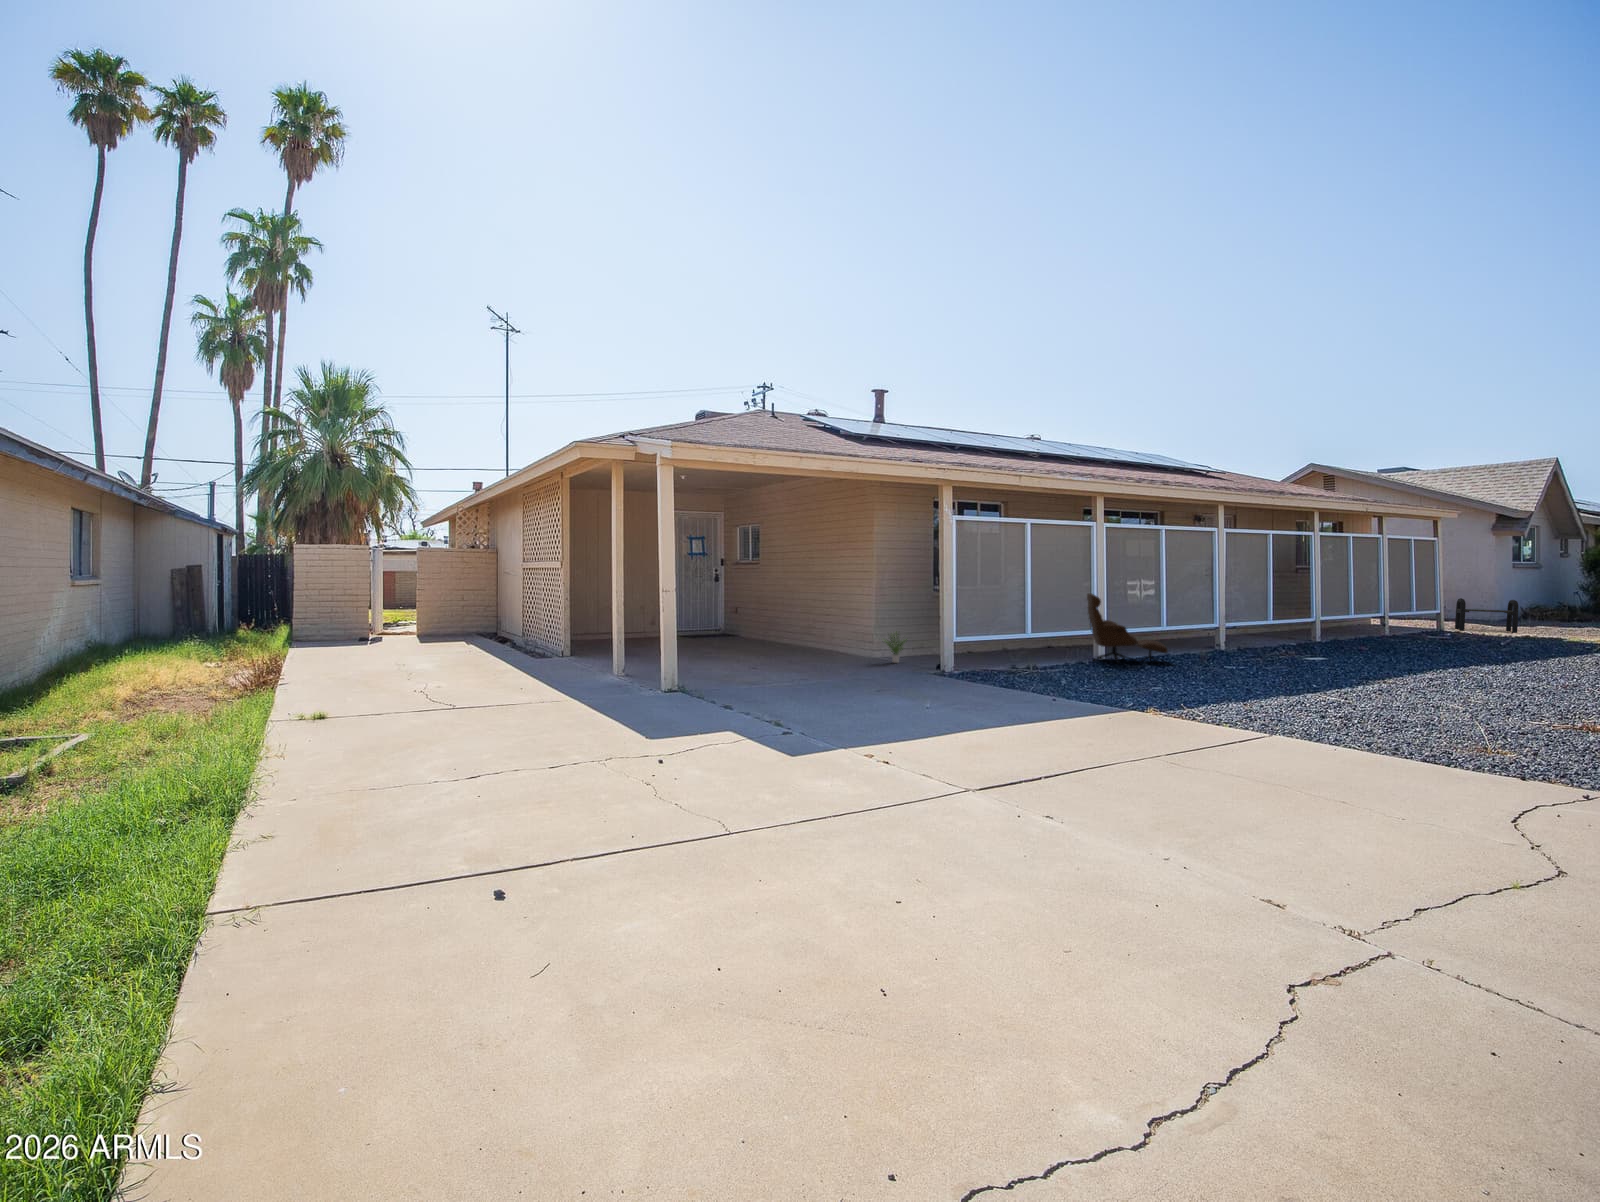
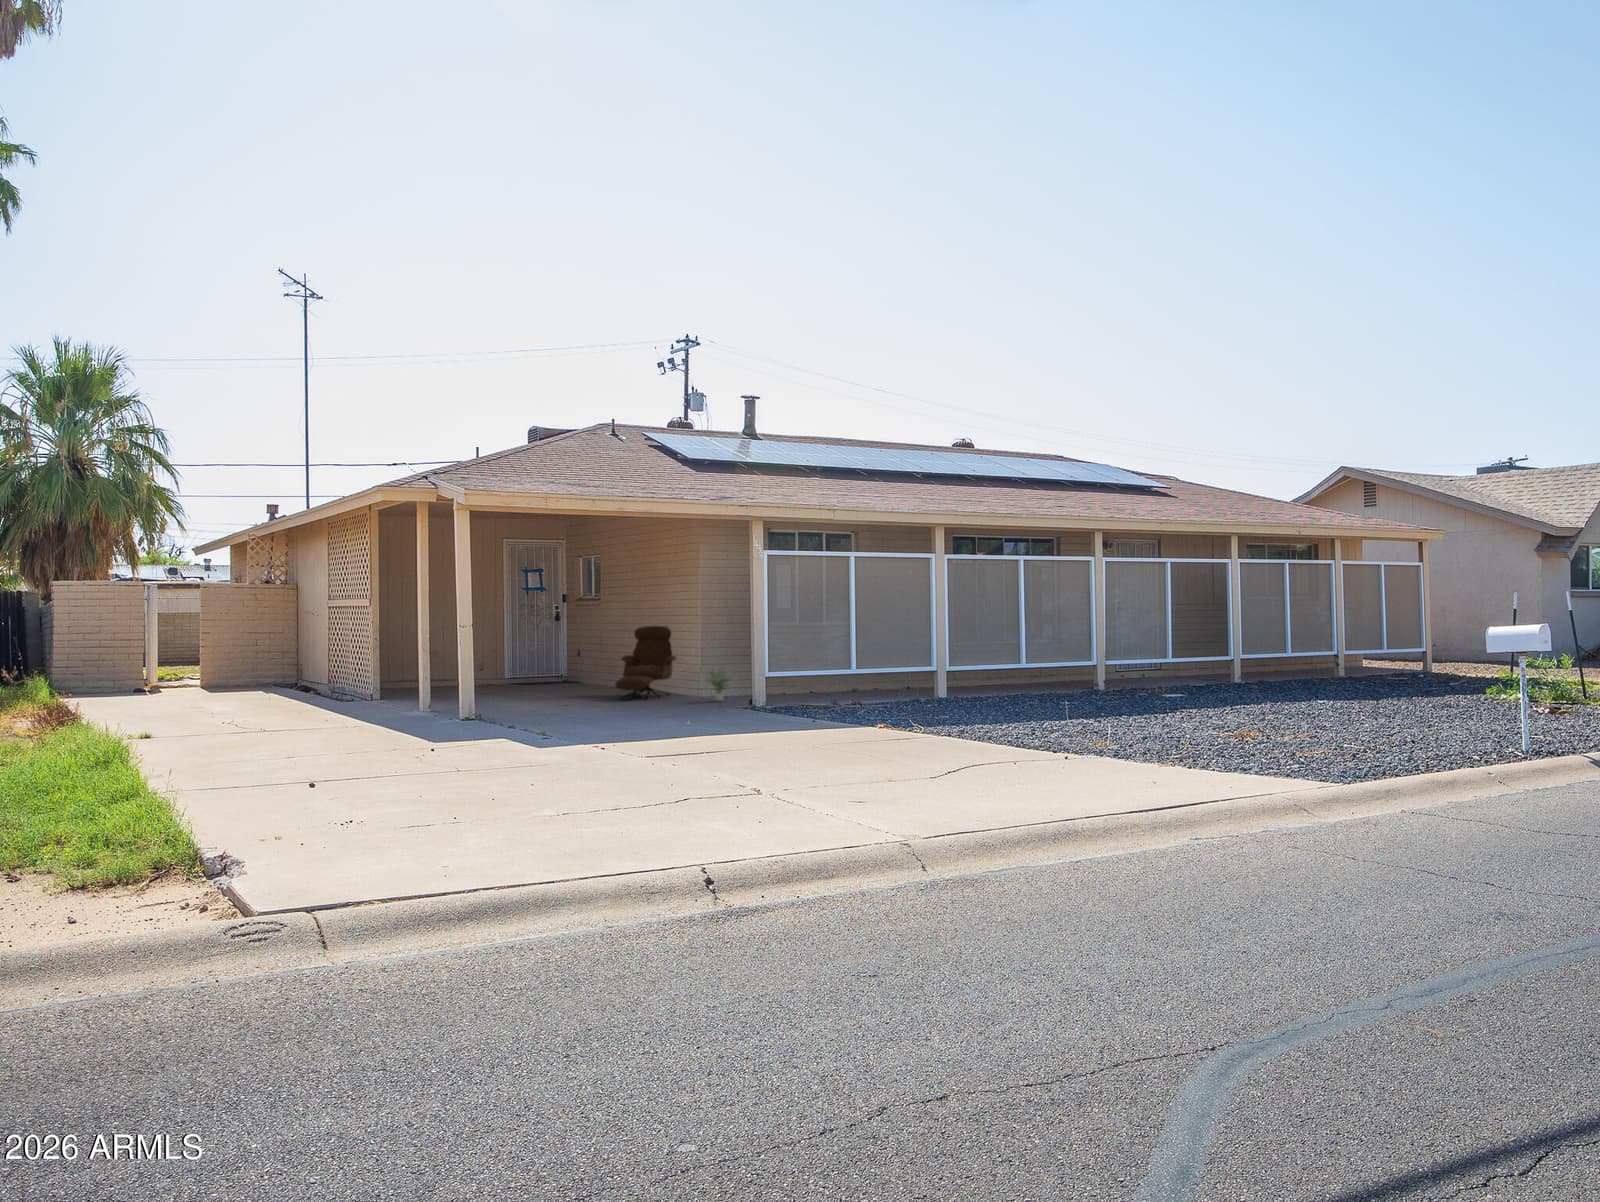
lounge chair: present [1087,593,1168,663] -> present [615,626,676,699]
bench: present [1455,598,1519,633] -> none [1429,634,1488,673]

